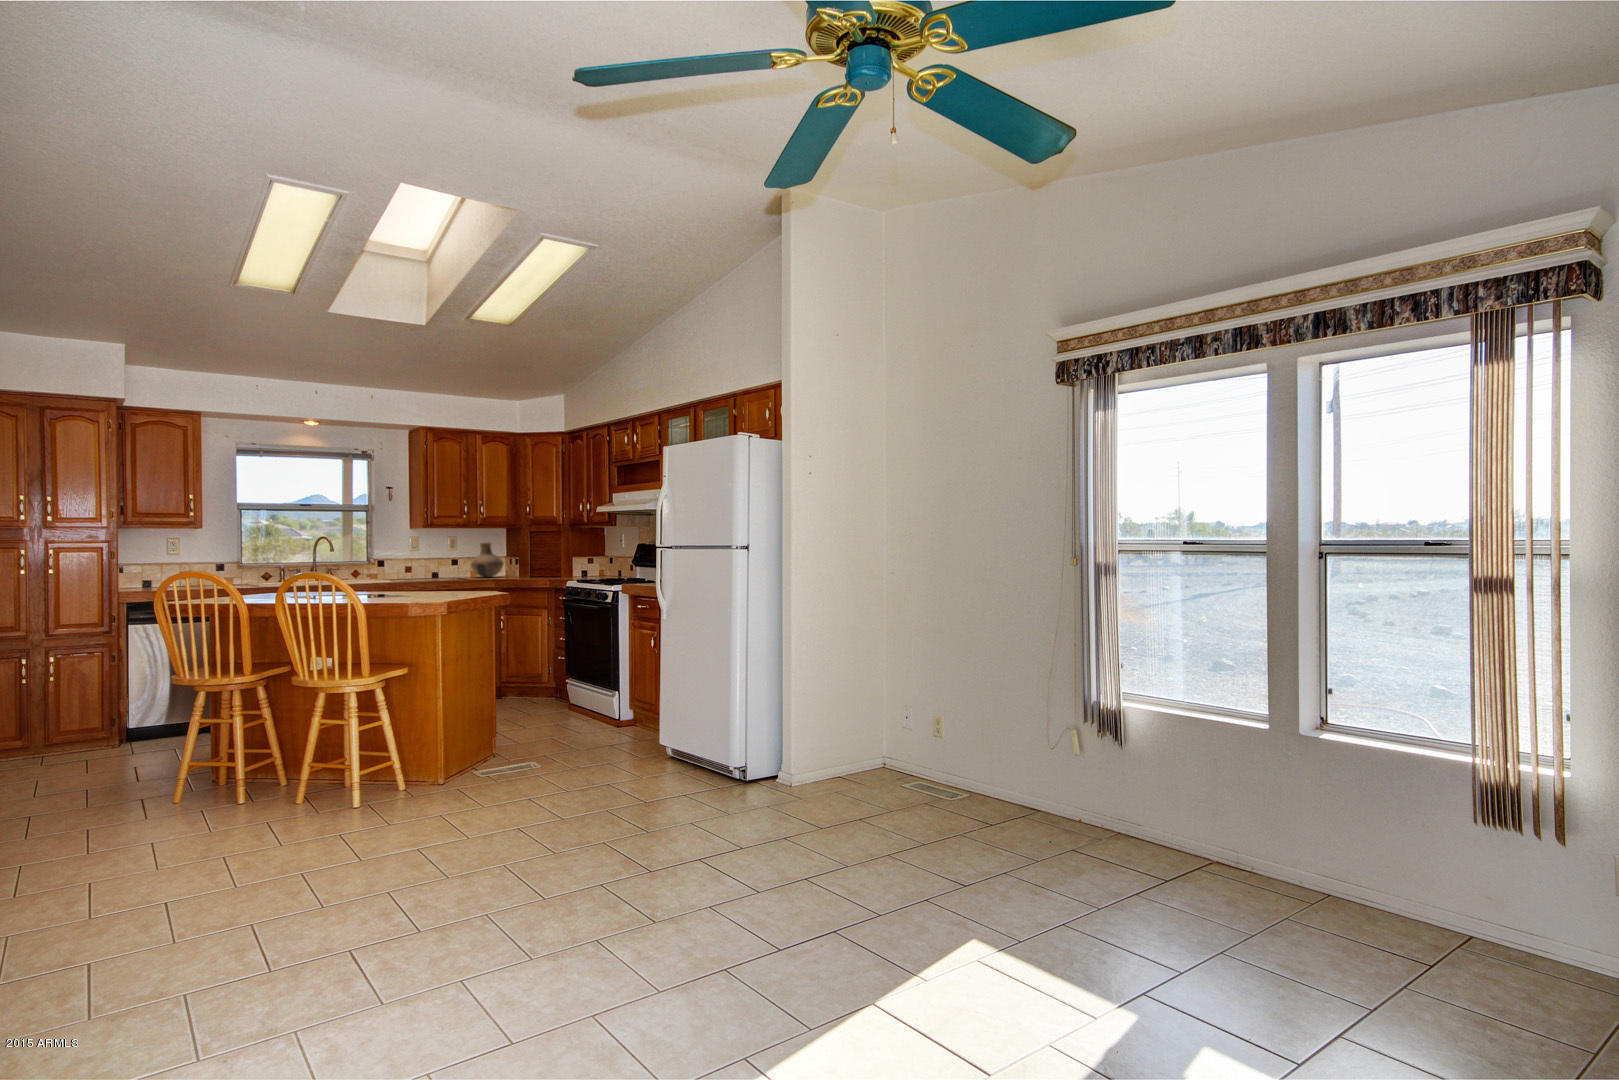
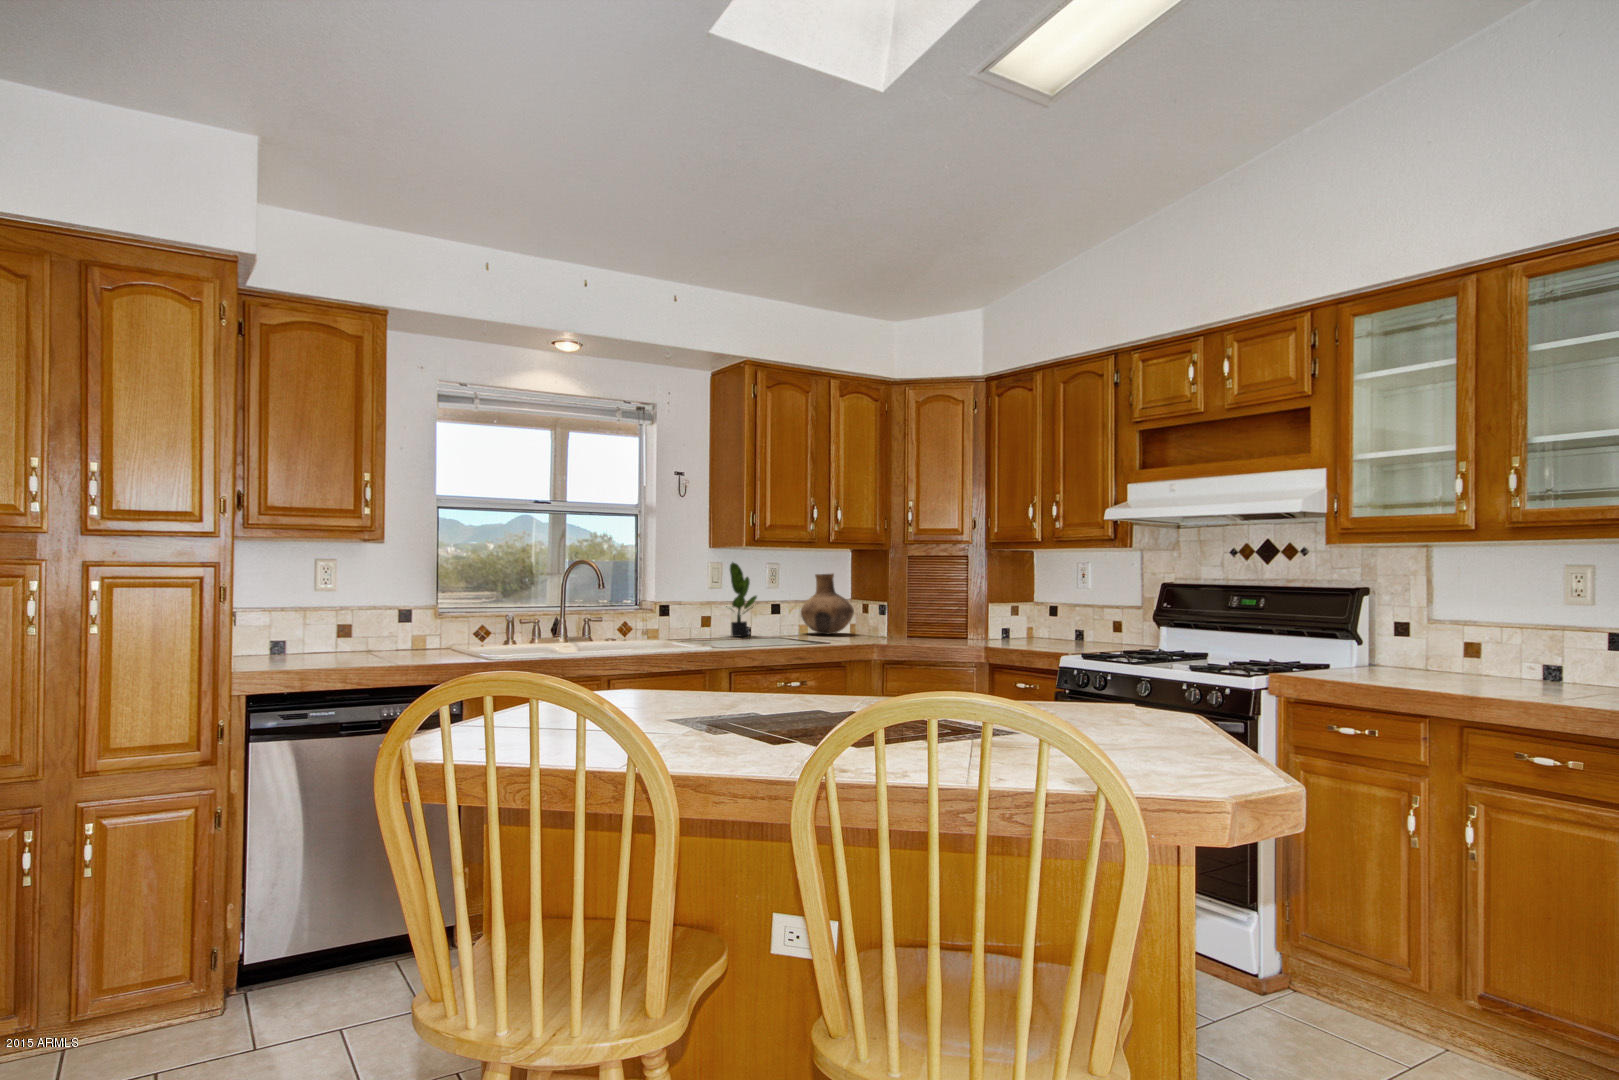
potted plant: none [418,537,441,579] -> present [726,563,757,637]

